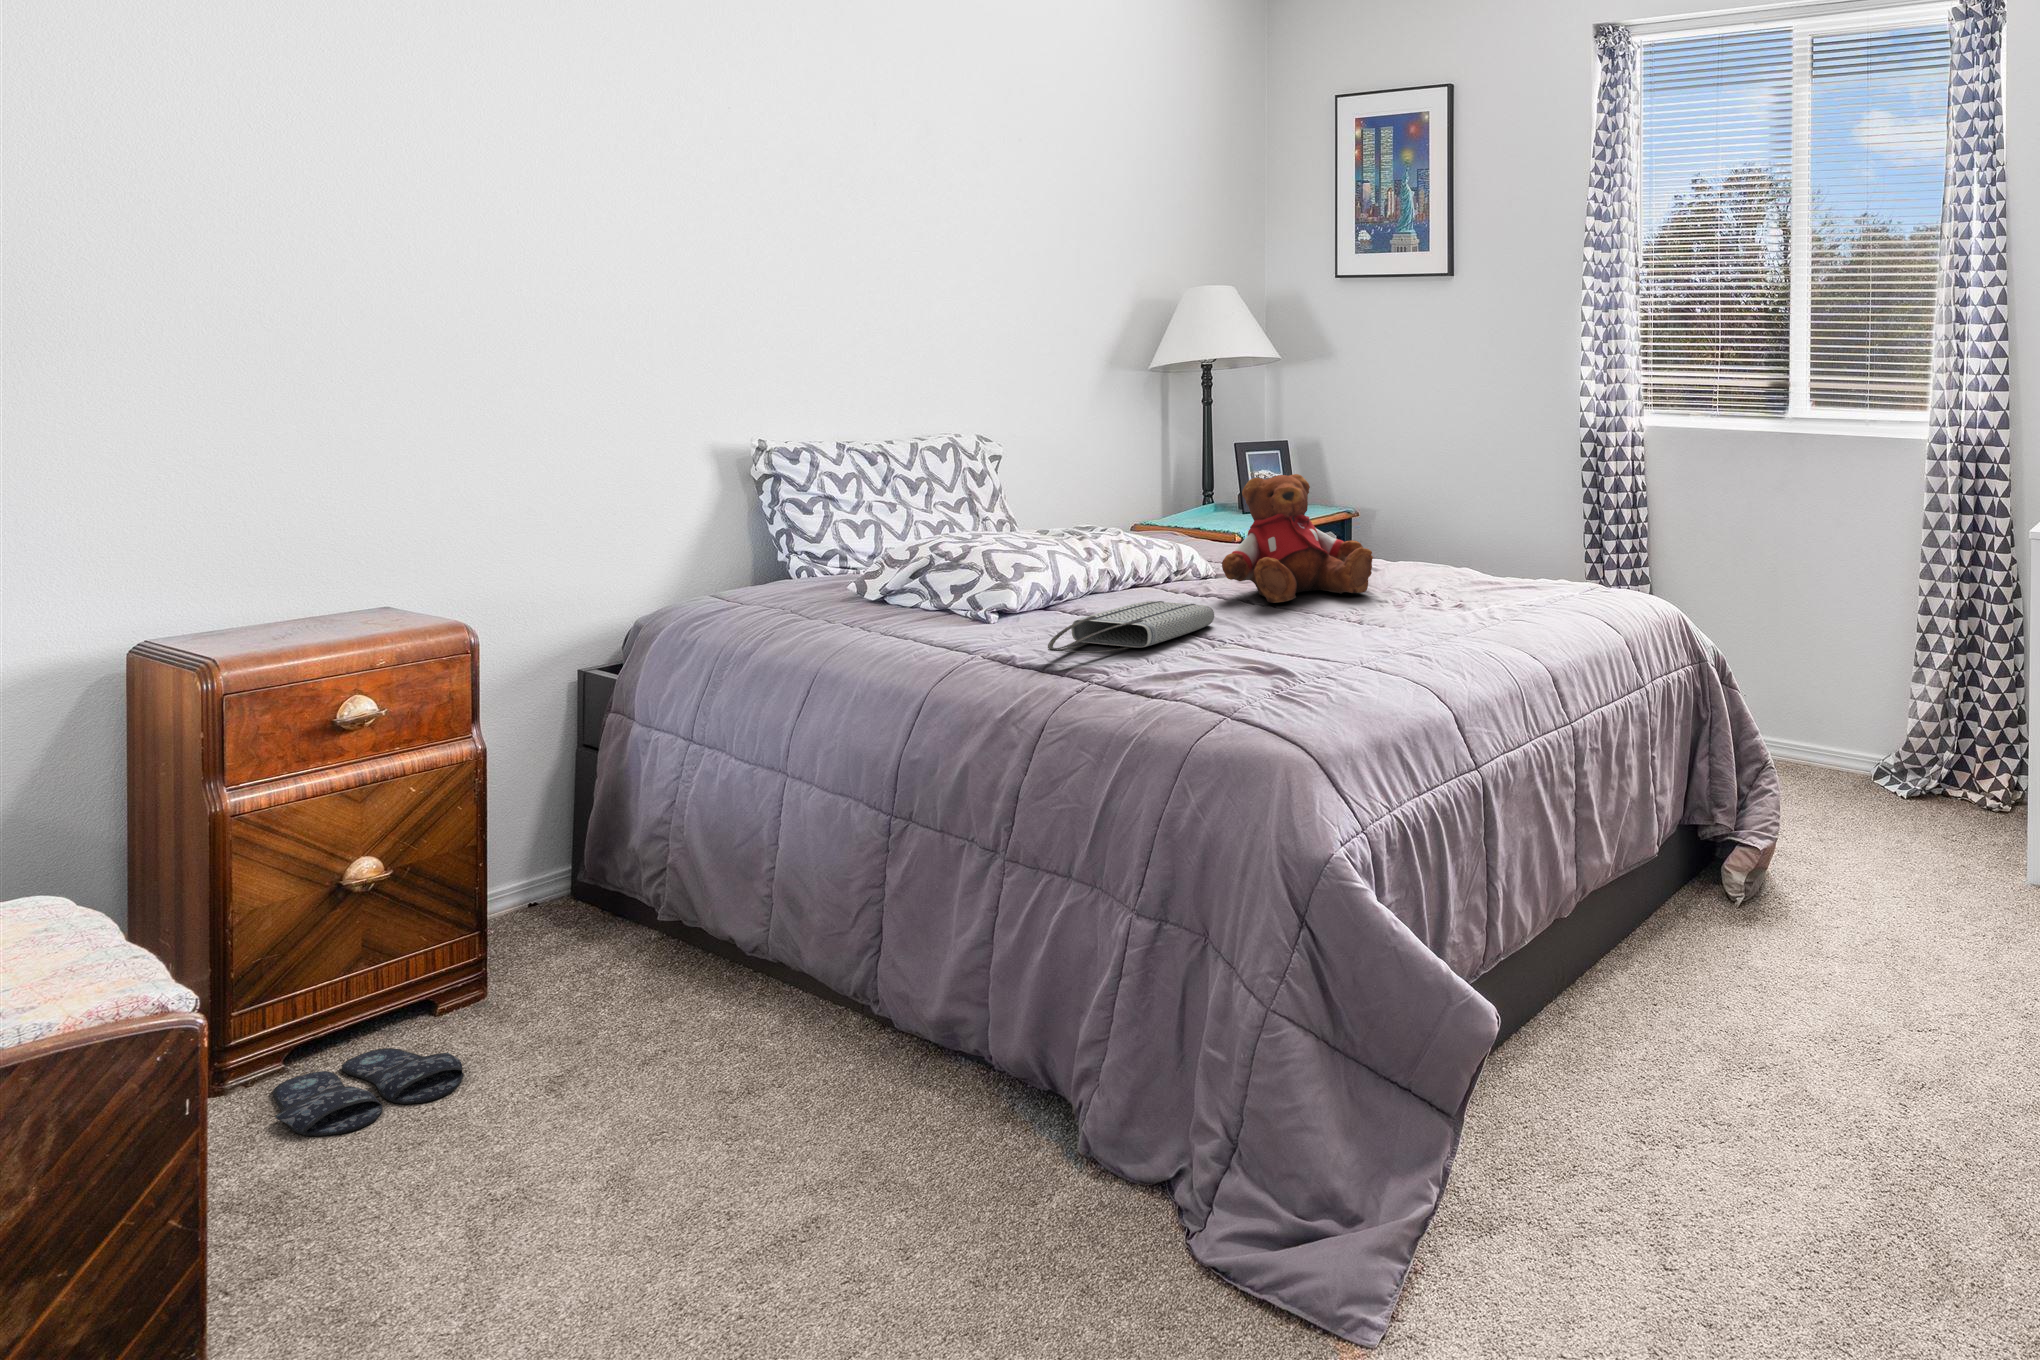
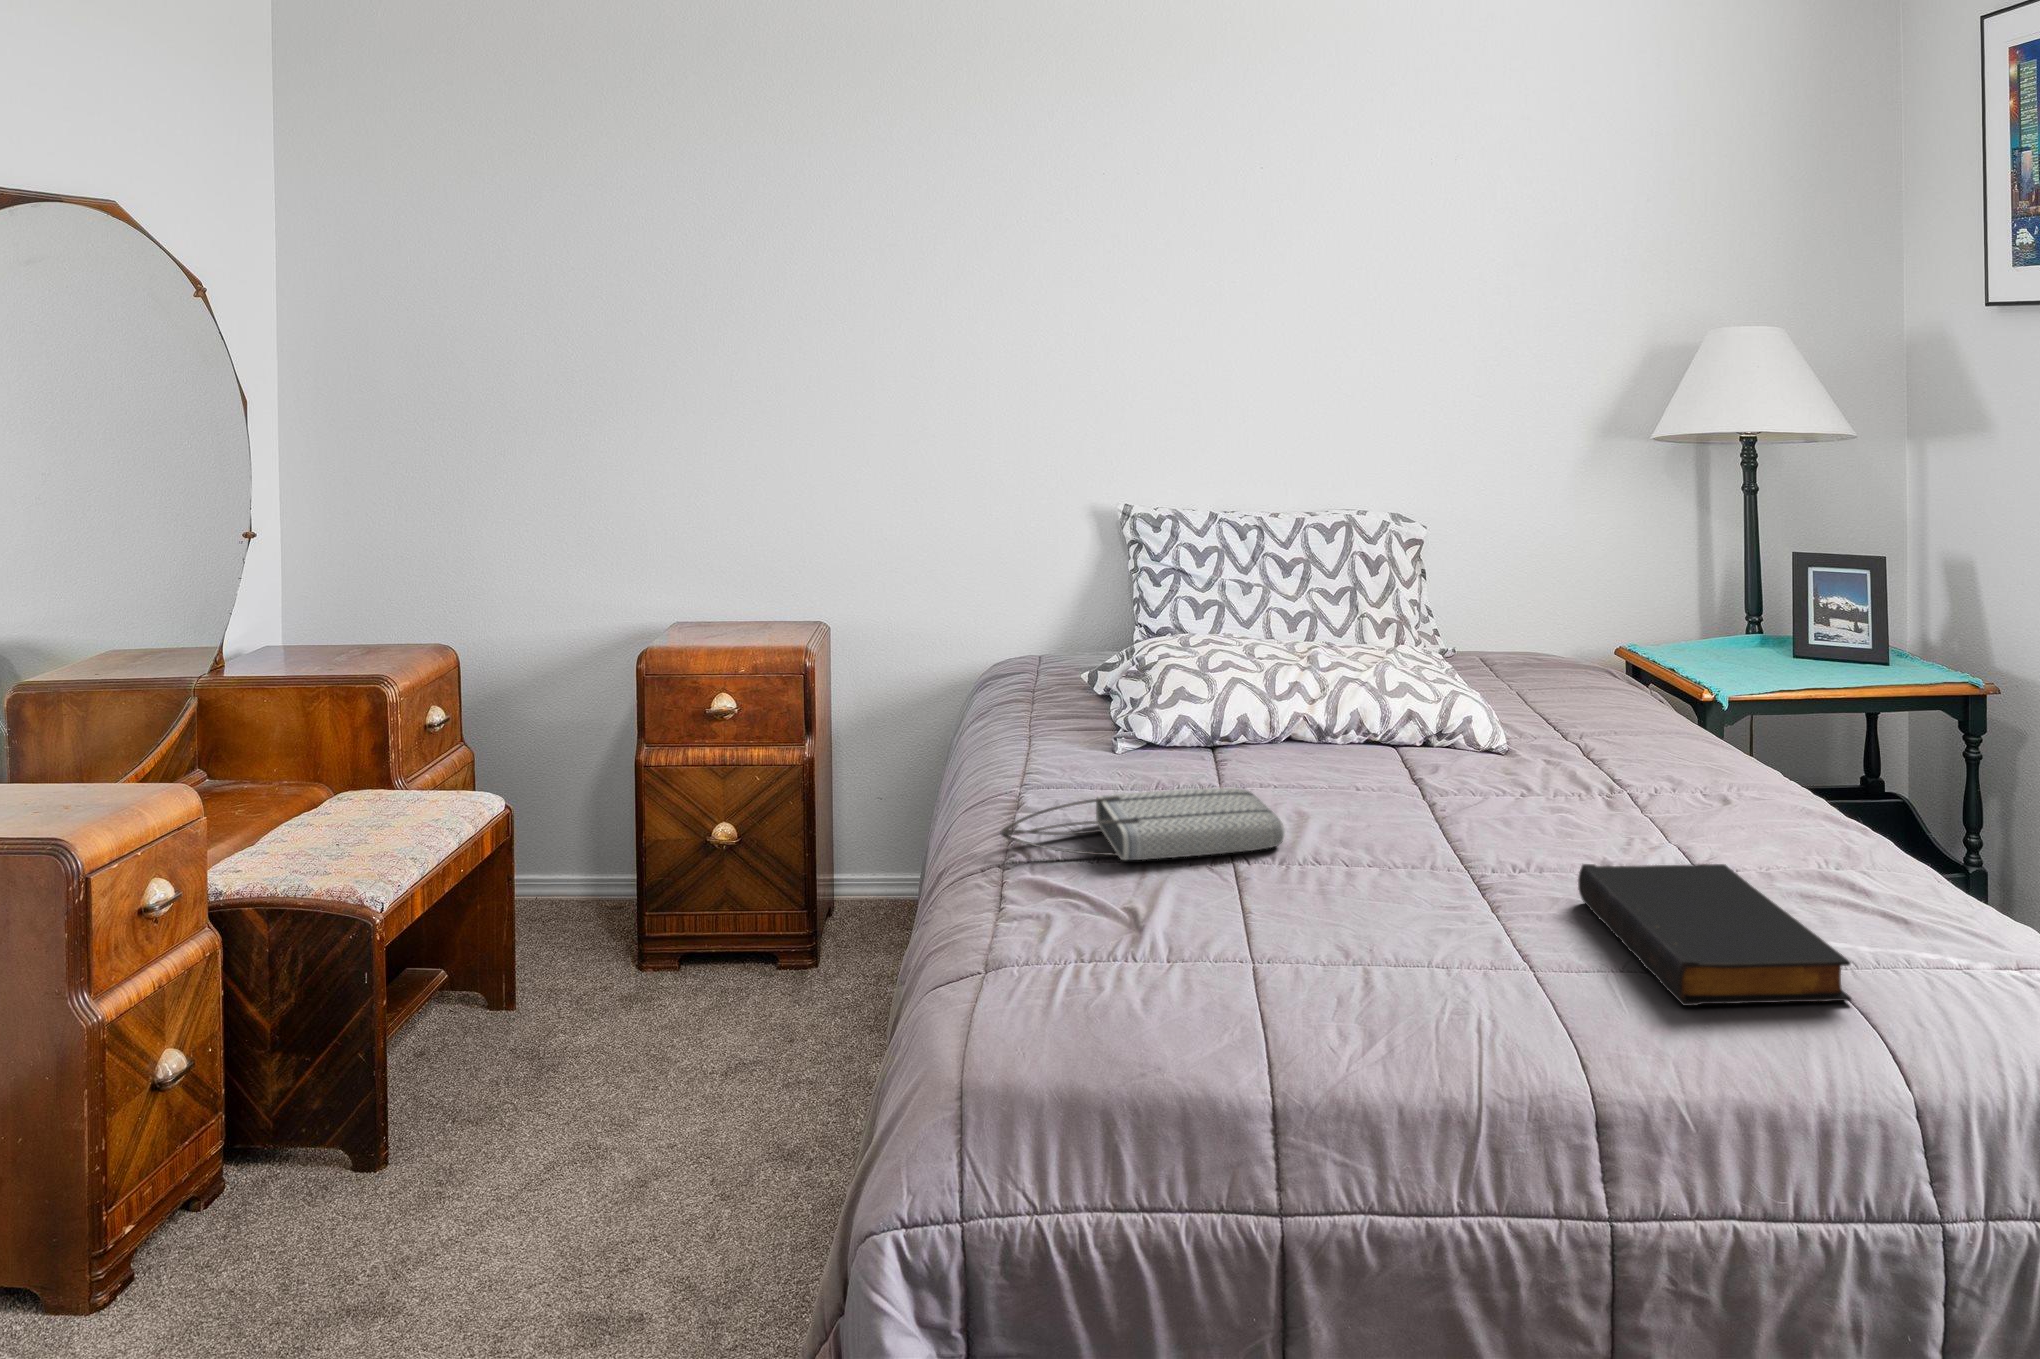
teddy bear: present [1222,474,1373,603] -> none [1389,634,1628,857]
book: none [1396,573,1553,619] -> present [1578,864,1851,1006]
slippers: present [273,1048,463,1136] -> none [564,1007,694,1079]

